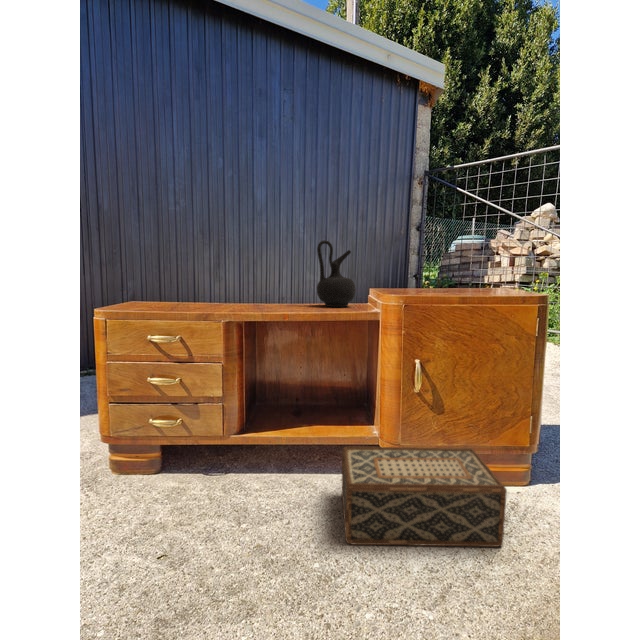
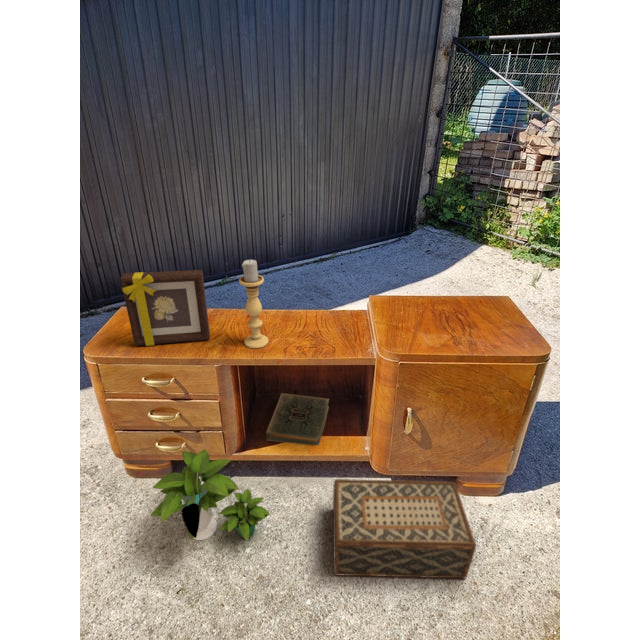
candle holder: none [254,221,277,307] -> present [239,259,268,349]
picture frame: none [148,231,221,305] -> present [120,270,210,346]
ceramic jug: present [317,241,356,307] -> none [310,275,352,343]
hardback book: none [269,393,334,428] -> present [266,393,329,445]
potted plant: none [139,414,272,517] -> present [151,449,270,541]

